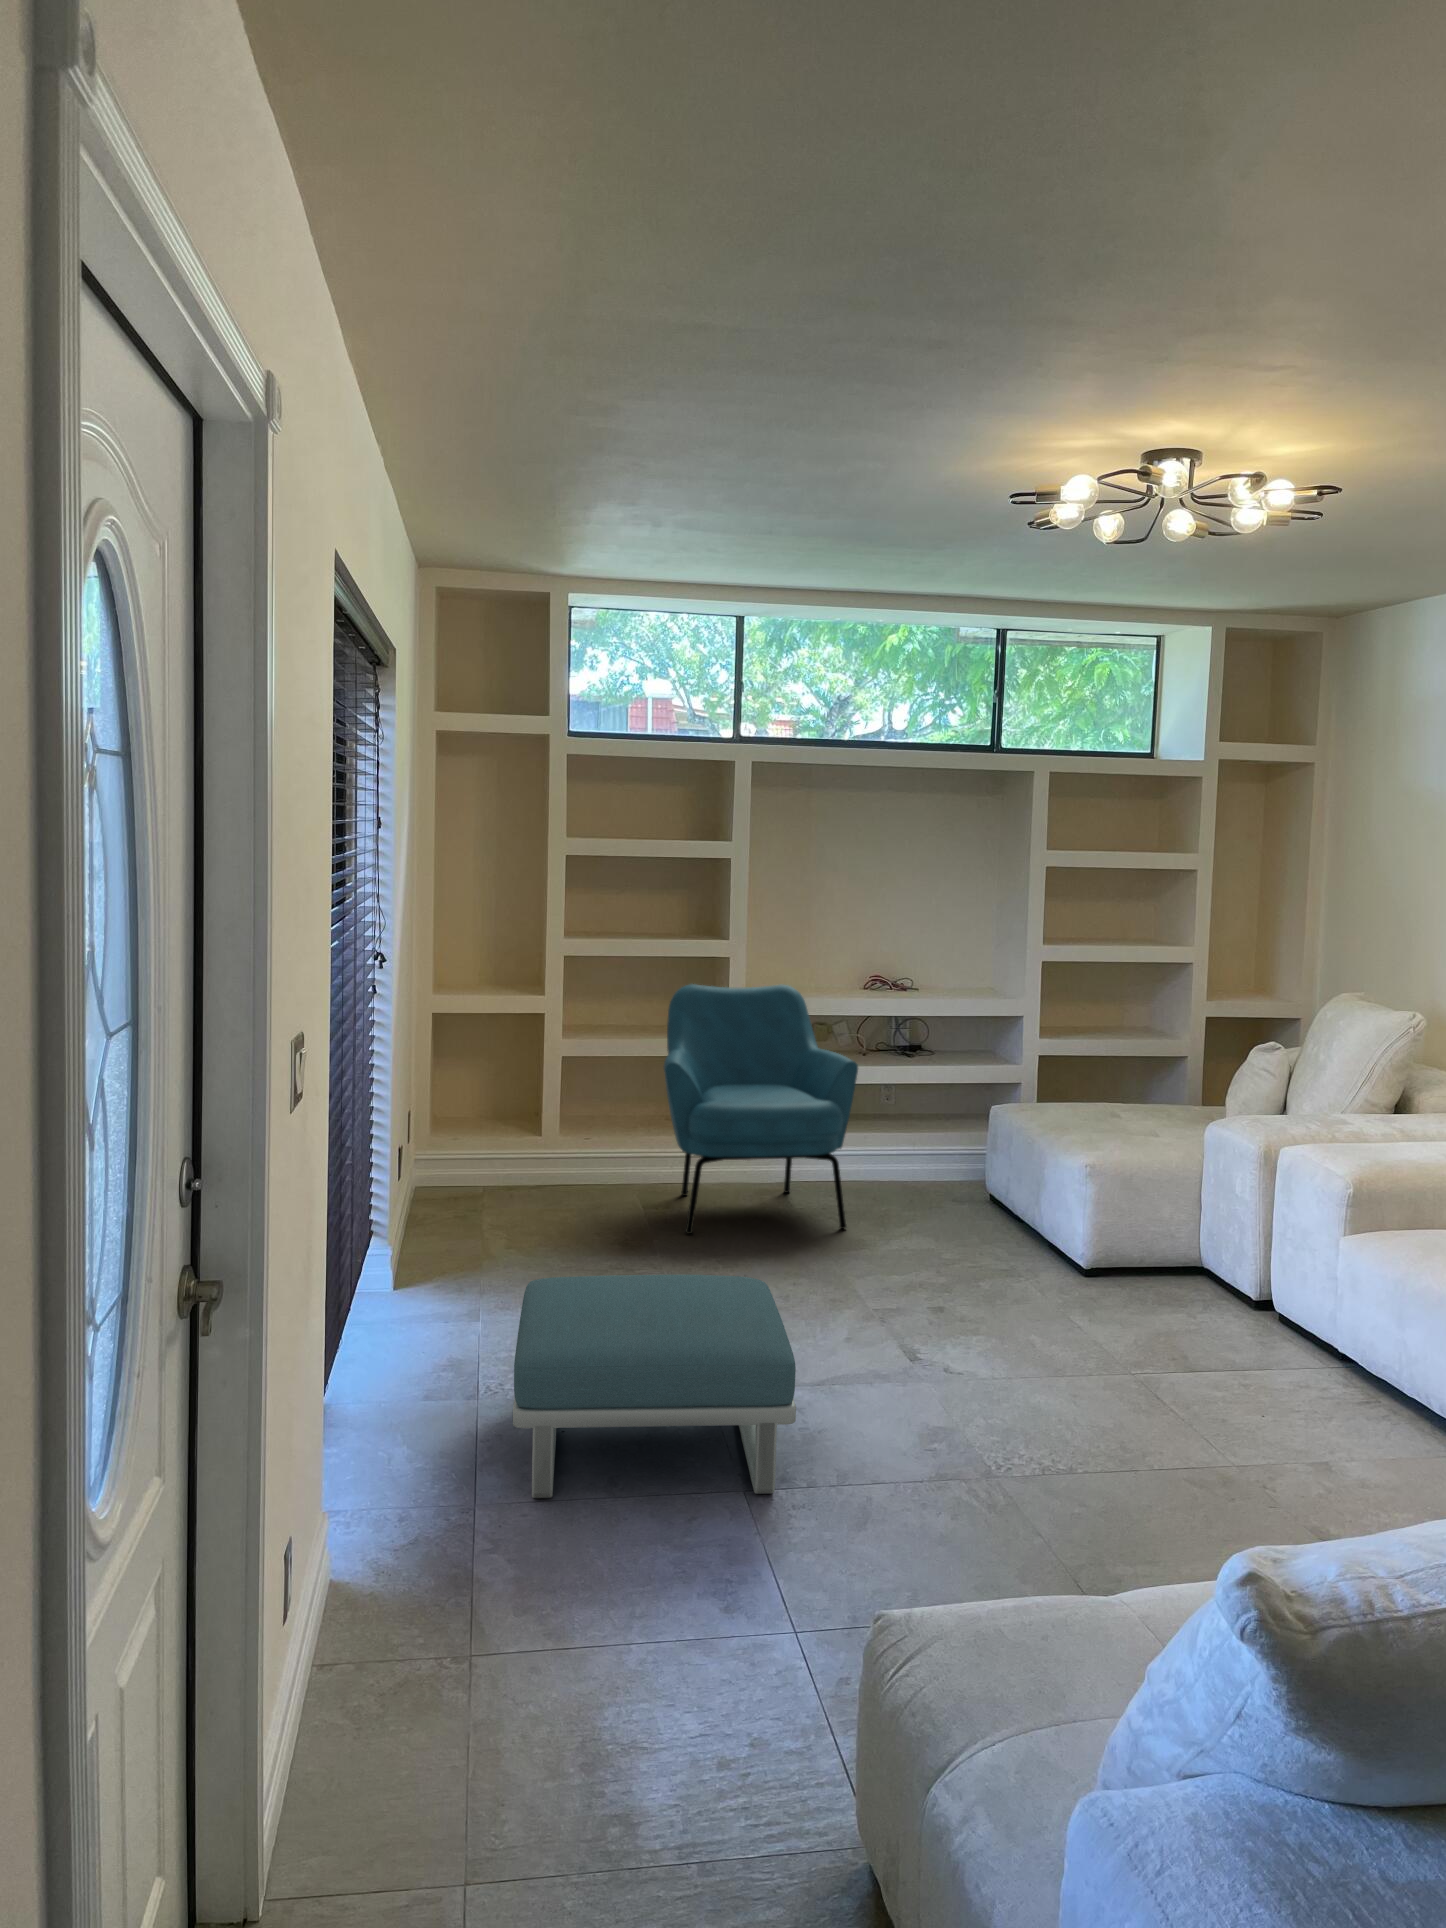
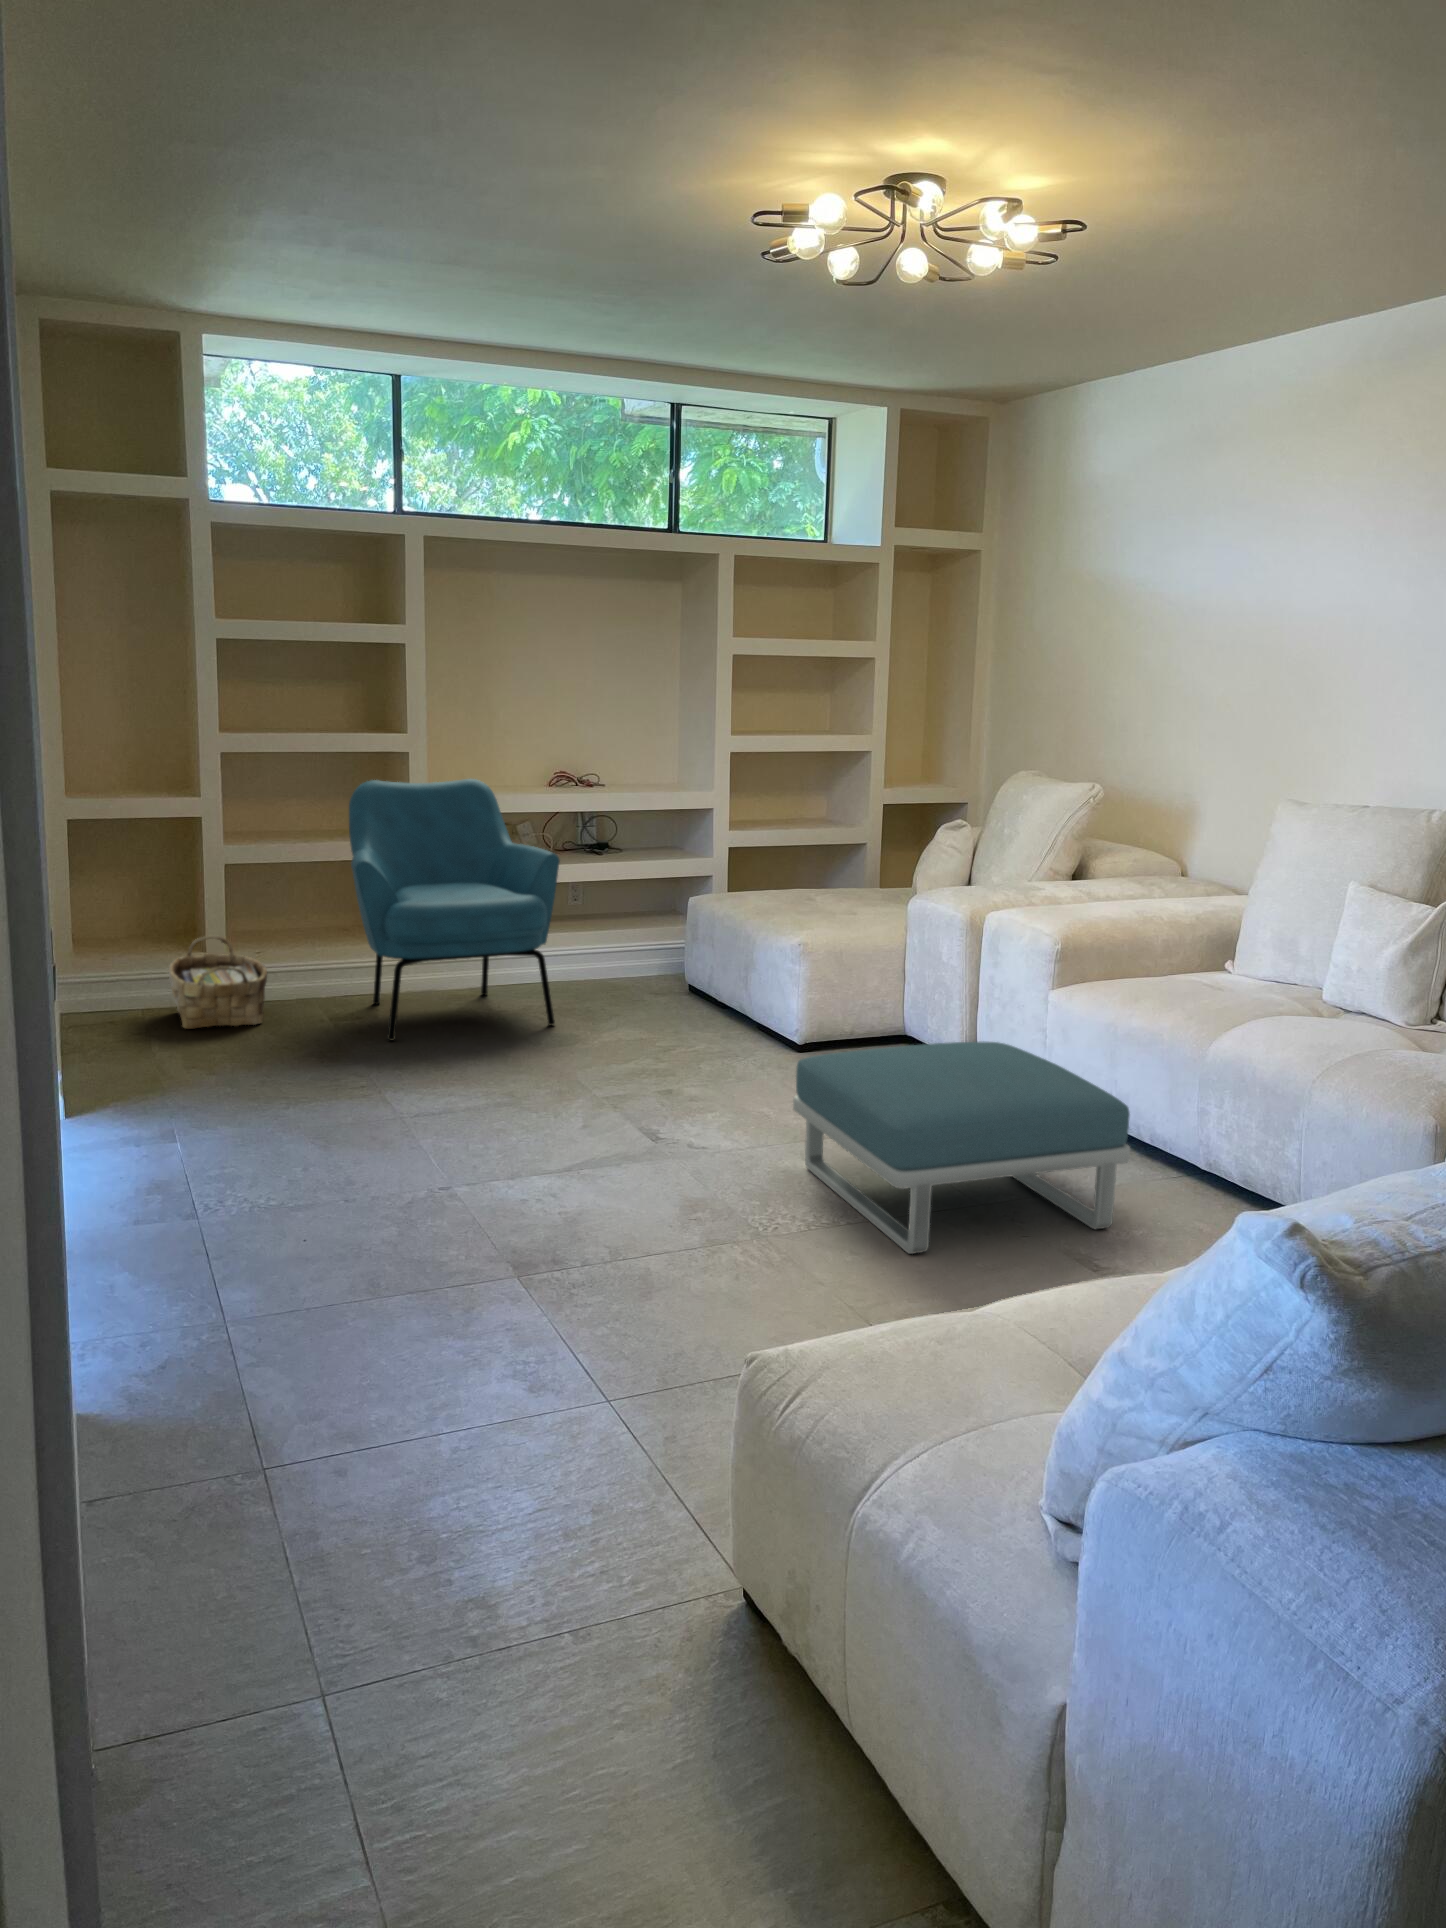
woven basket: none [500,1122,586,1209] -> present [169,935,267,1029]
footstool: present [513,1275,796,1498] -> present [793,1042,1130,1254]

